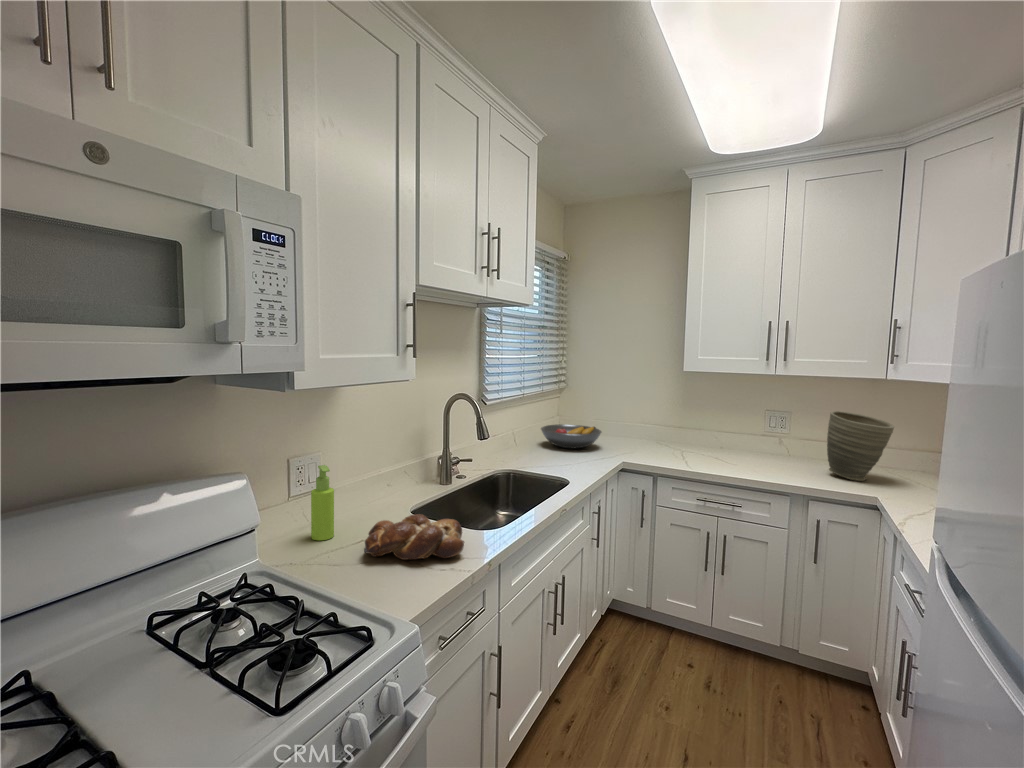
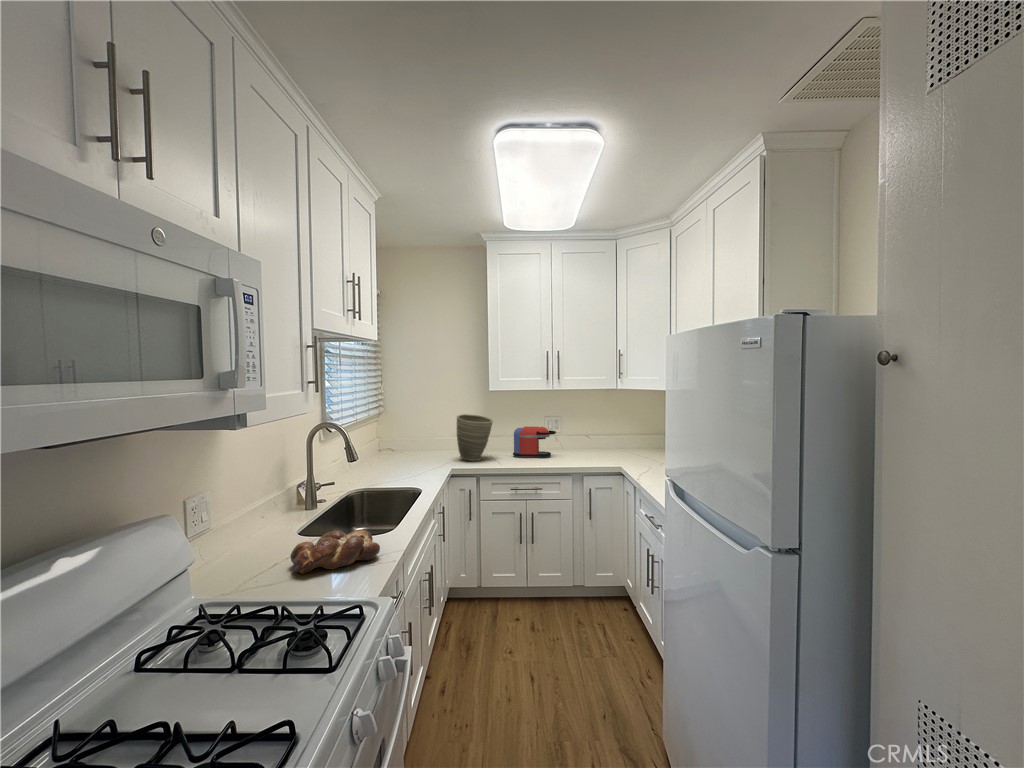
vase: present [827,411,894,481] -> present [457,414,493,461]
coffee maker: none [709,421,774,465] -> present [513,427,556,458]
fruit bowl: present [541,424,601,448] -> none [374,443,429,465]
soap dispenser: present [311,465,334,541] -> none [222,504,247,576]

